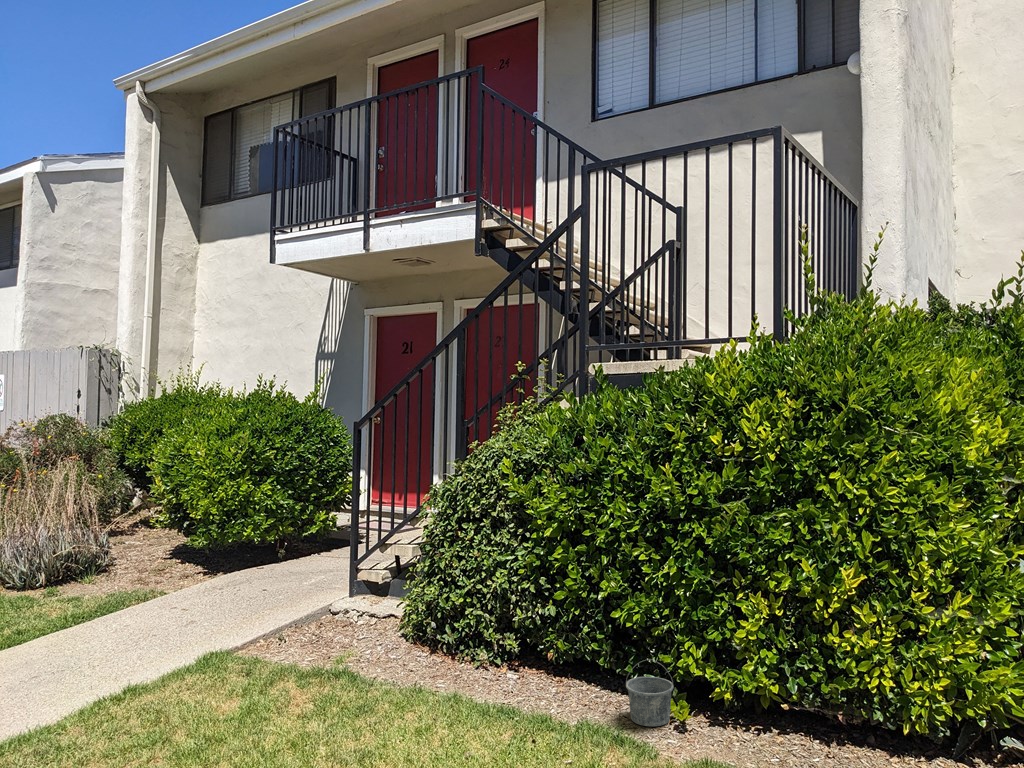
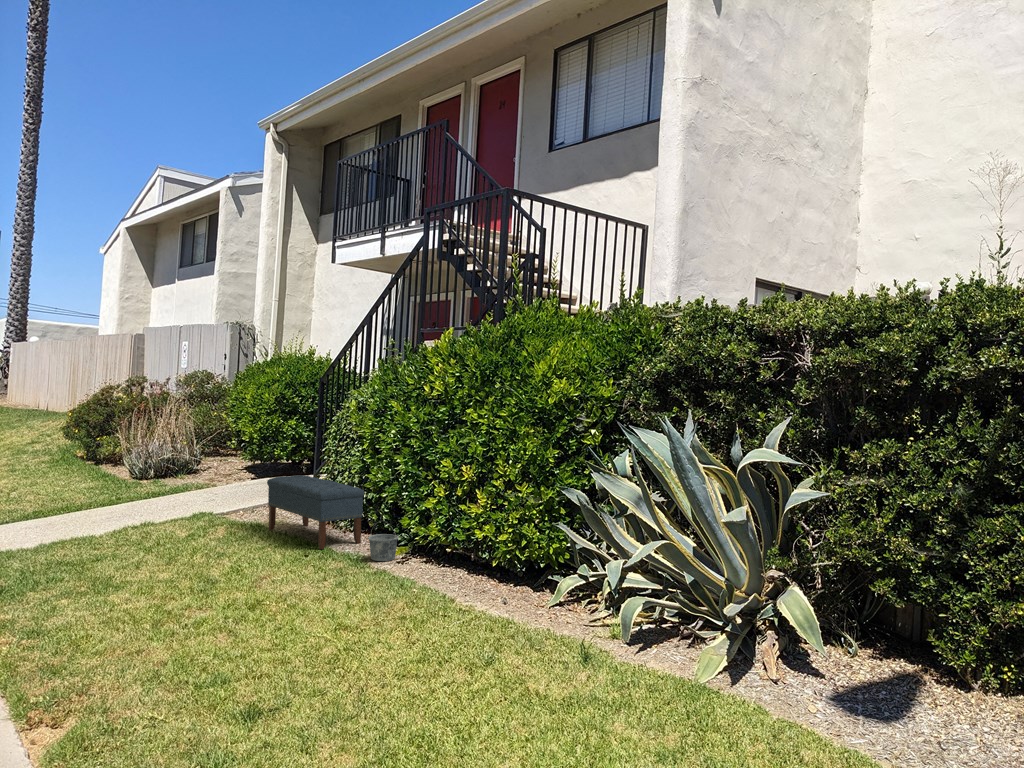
bench: none [371,581,563,711] -> present [267,475,364,549]

